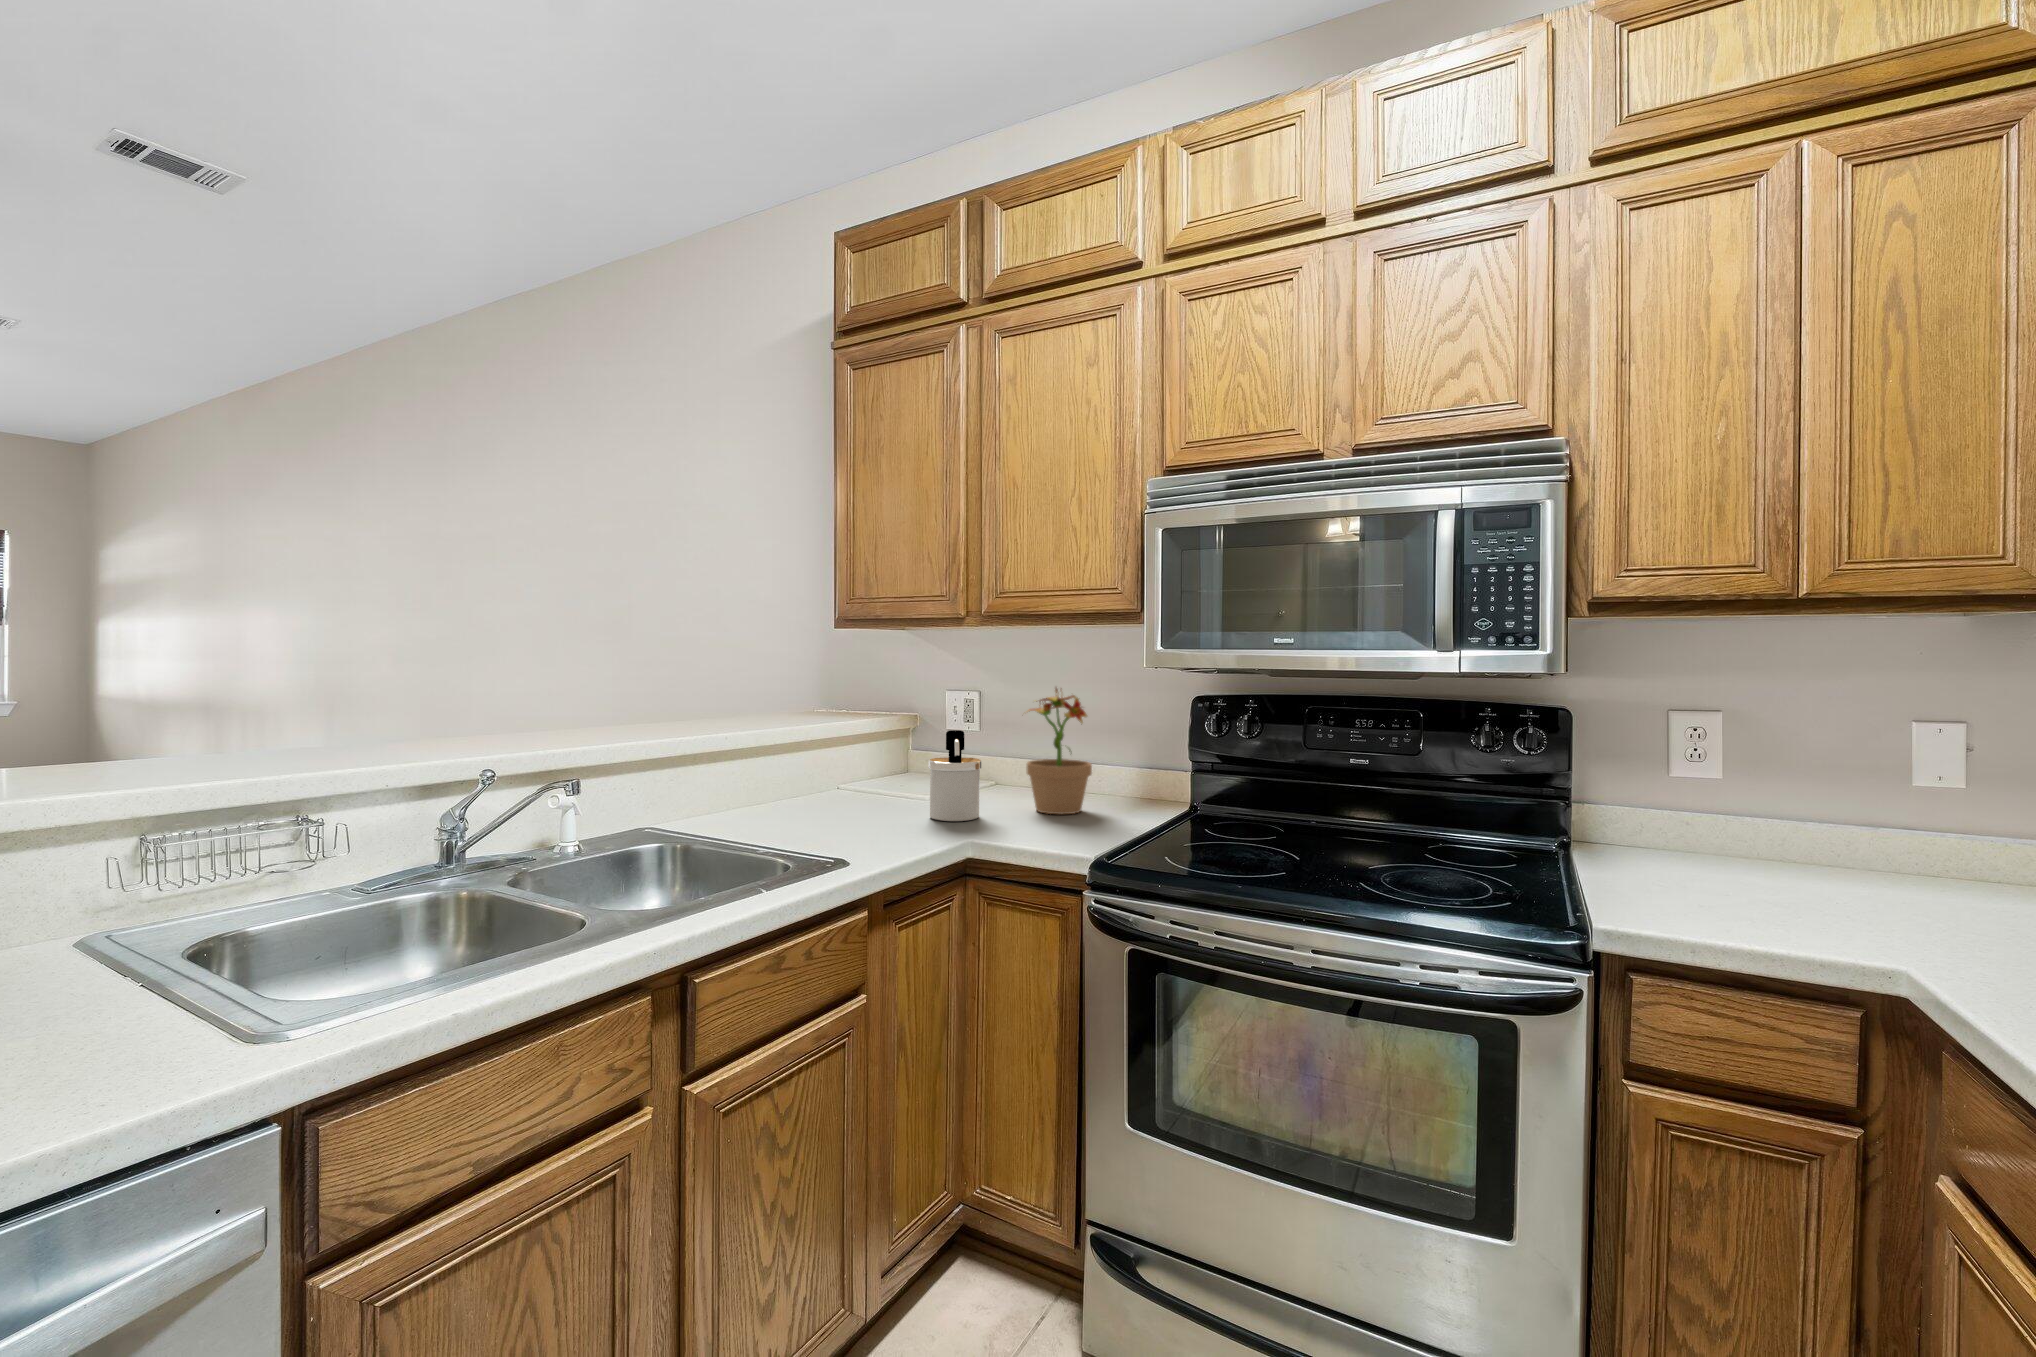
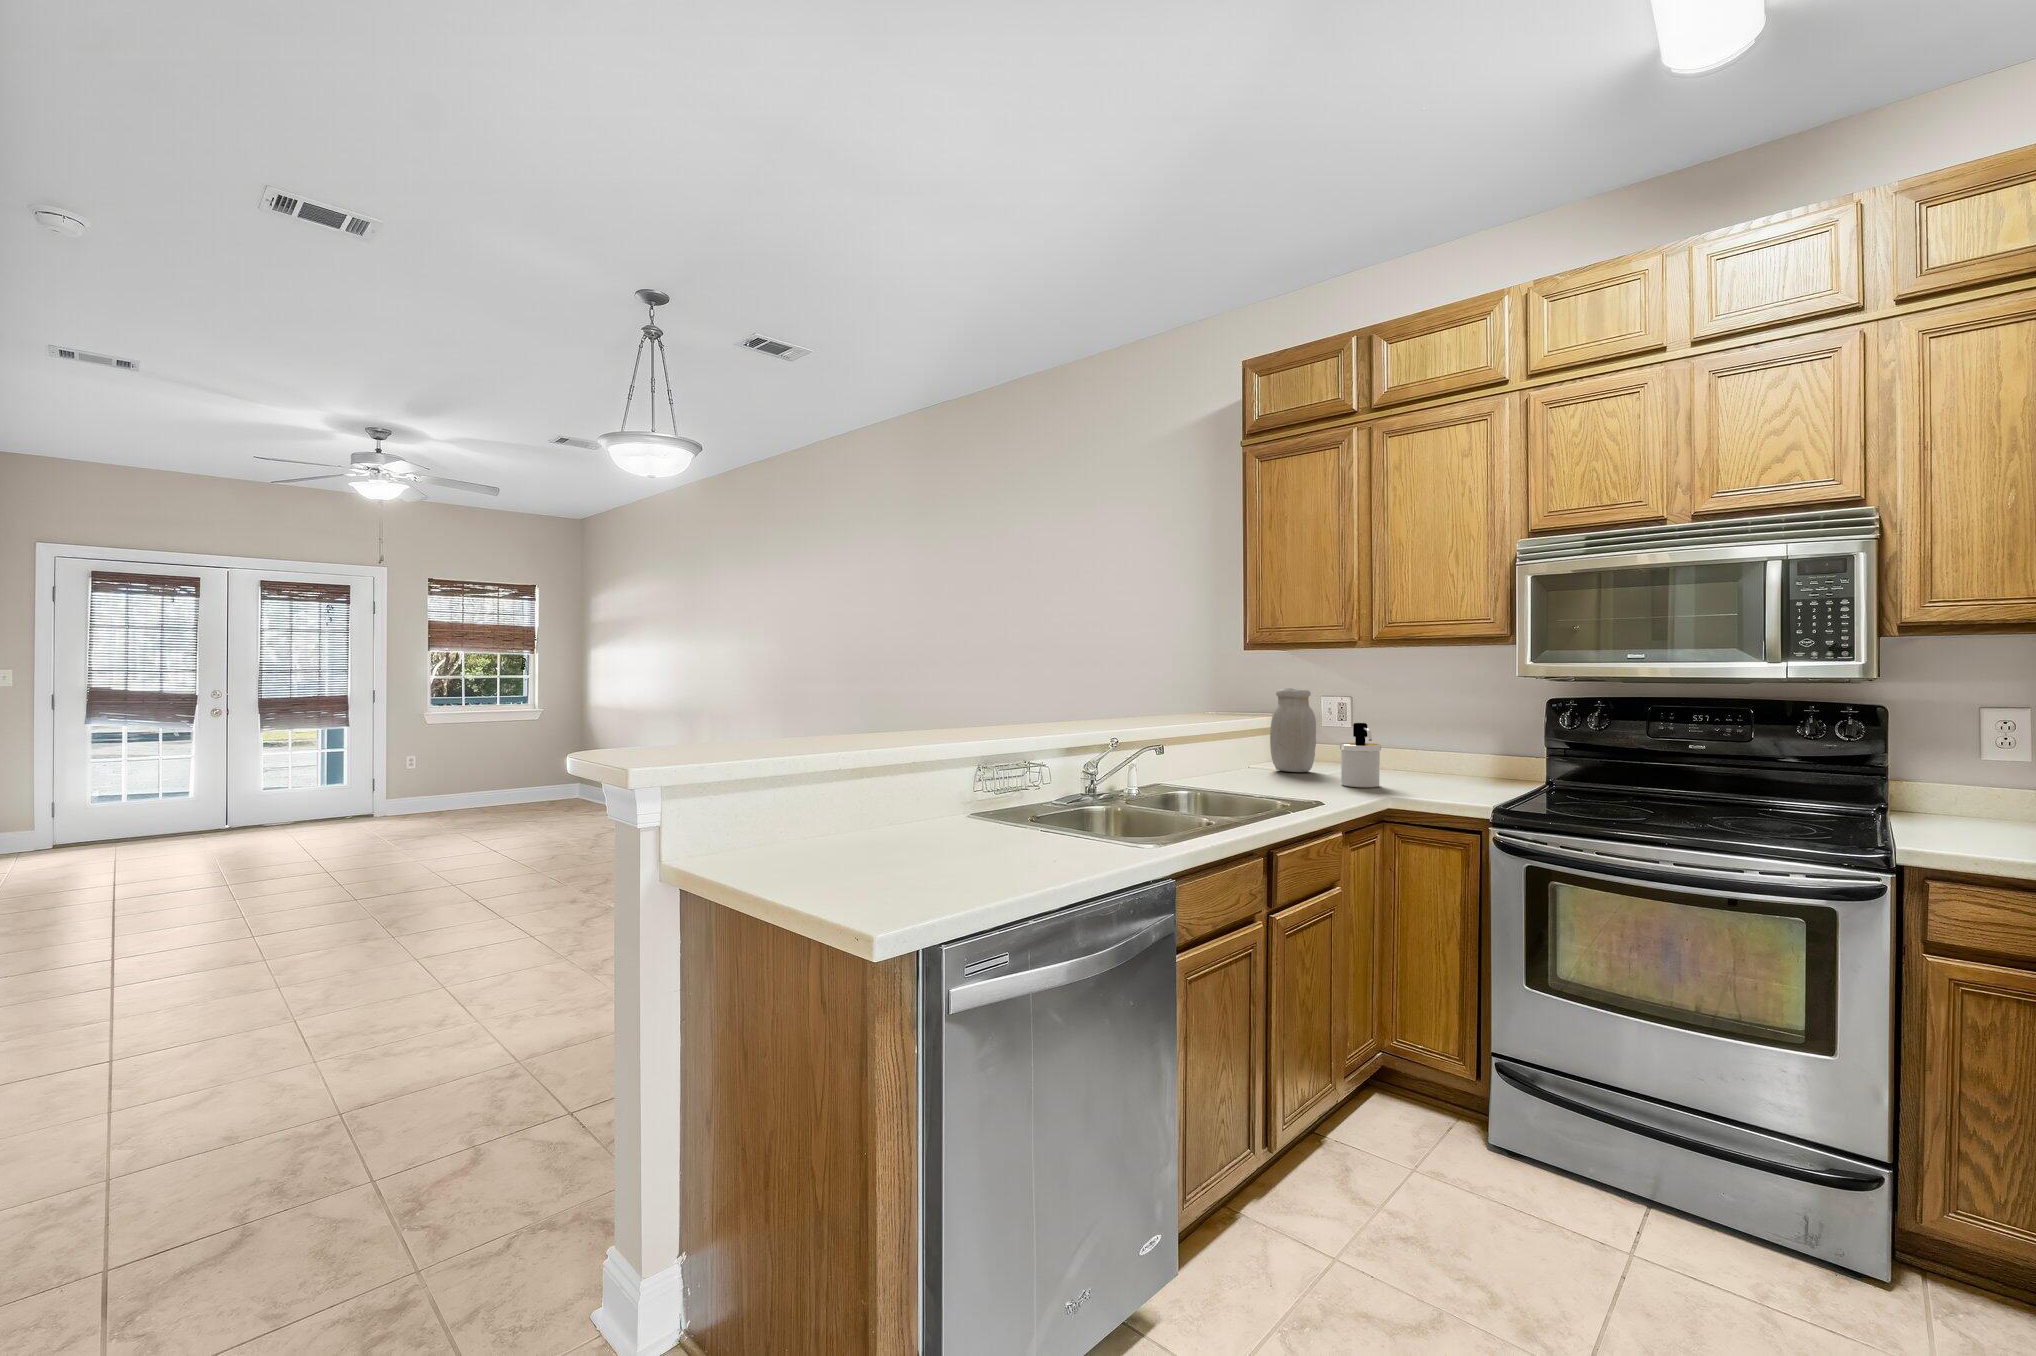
jar: none [863,682,922,795] -> present [1270,688,1316,772]
potted plant: present [1027,688,1092,814] -> none [1409,691,1465,786]

